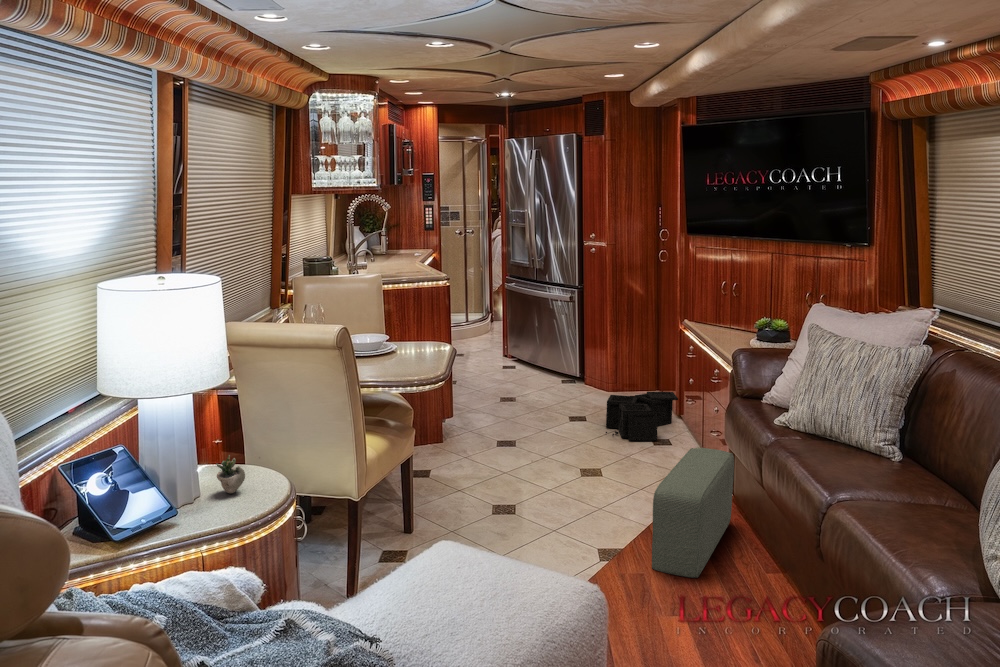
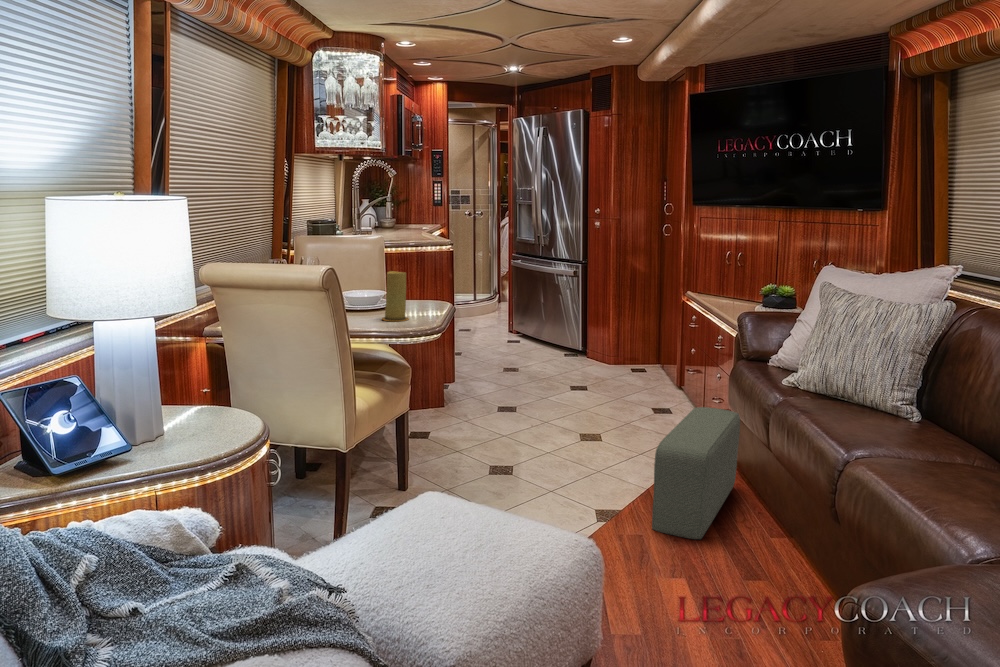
candle: none [388,323,415,371] -> present [382,271,409,321]
storage bin: present [606,392,678,441] -> none [606,364,680,410]
succulent plant: present [216,455,260,494] -> none [181,390,228,432]

